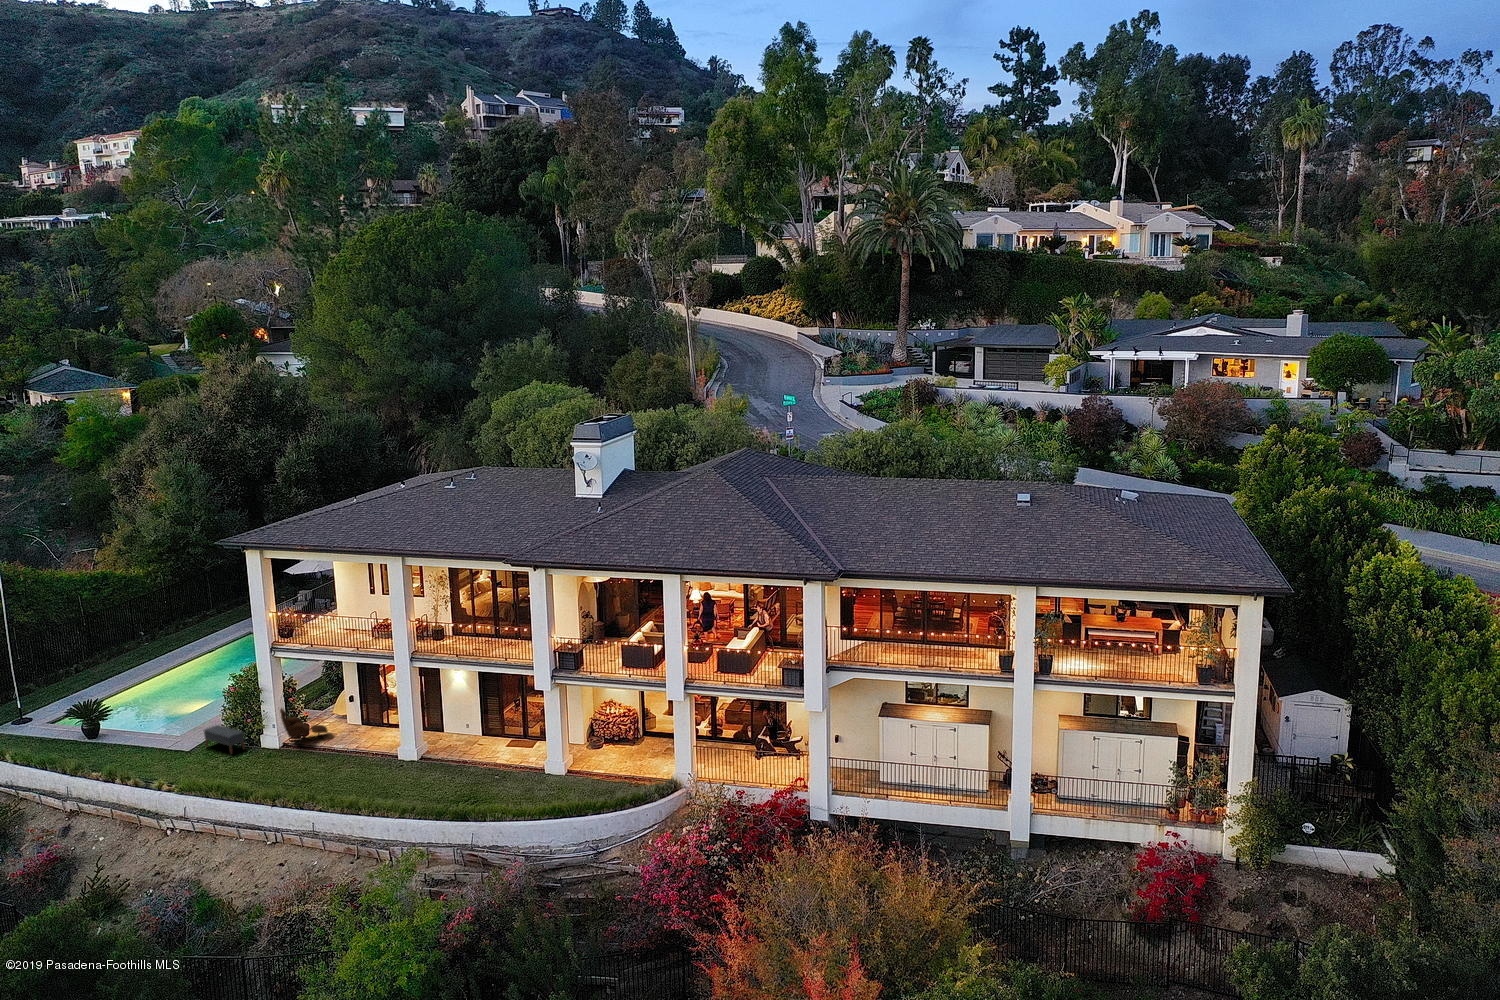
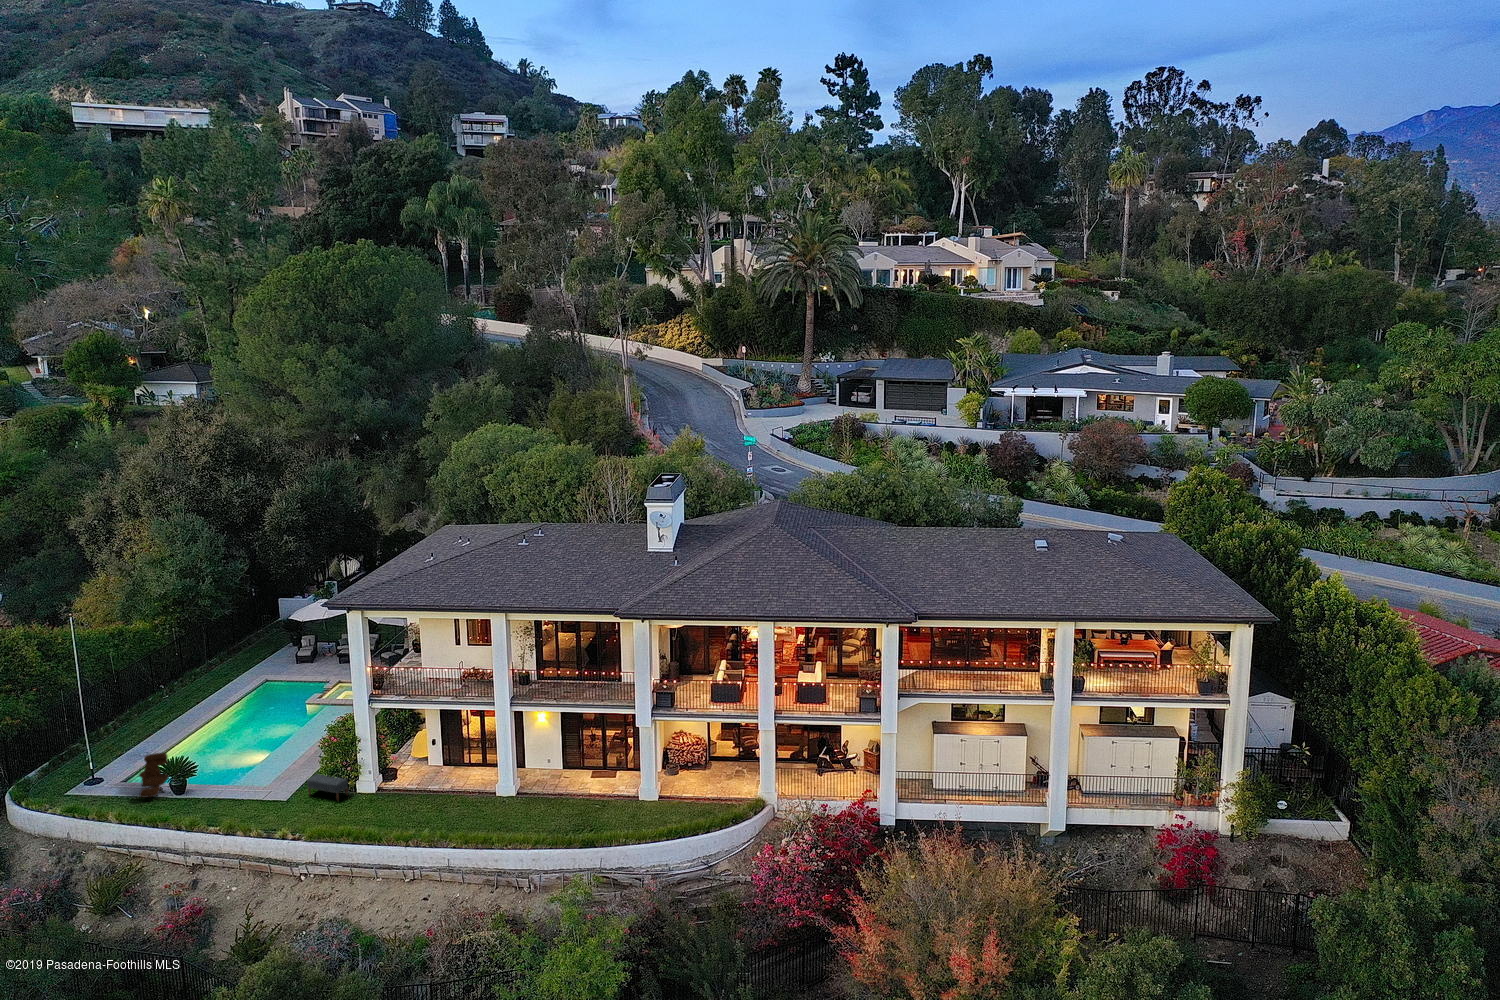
lounge chair: present [280,708,328,745] -> present [139,753,169,798]

